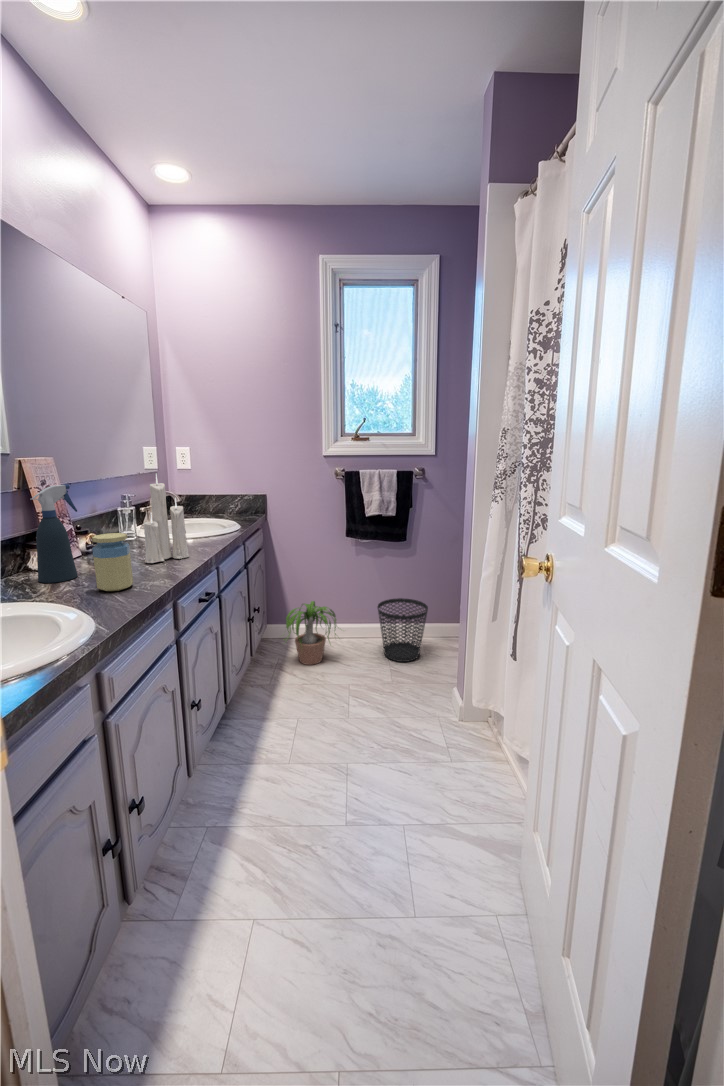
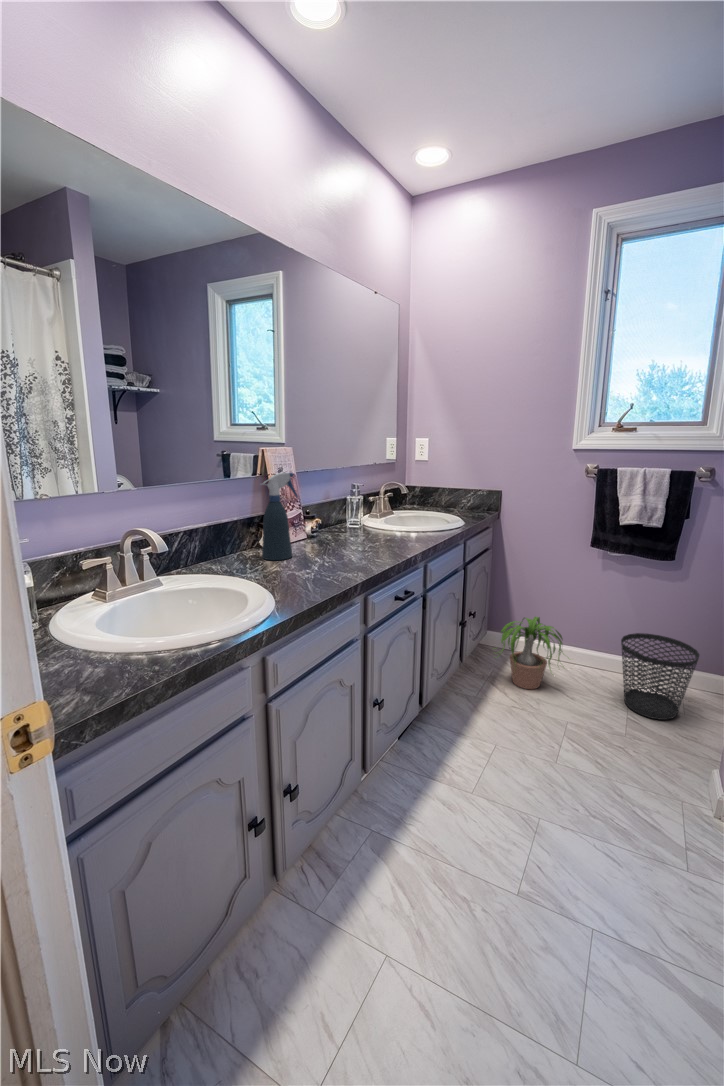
candle: present [144,474,189,563] -> none [351,459,393,553]
jar: present [92,533,133,591] -> none [296,521,329,577]

